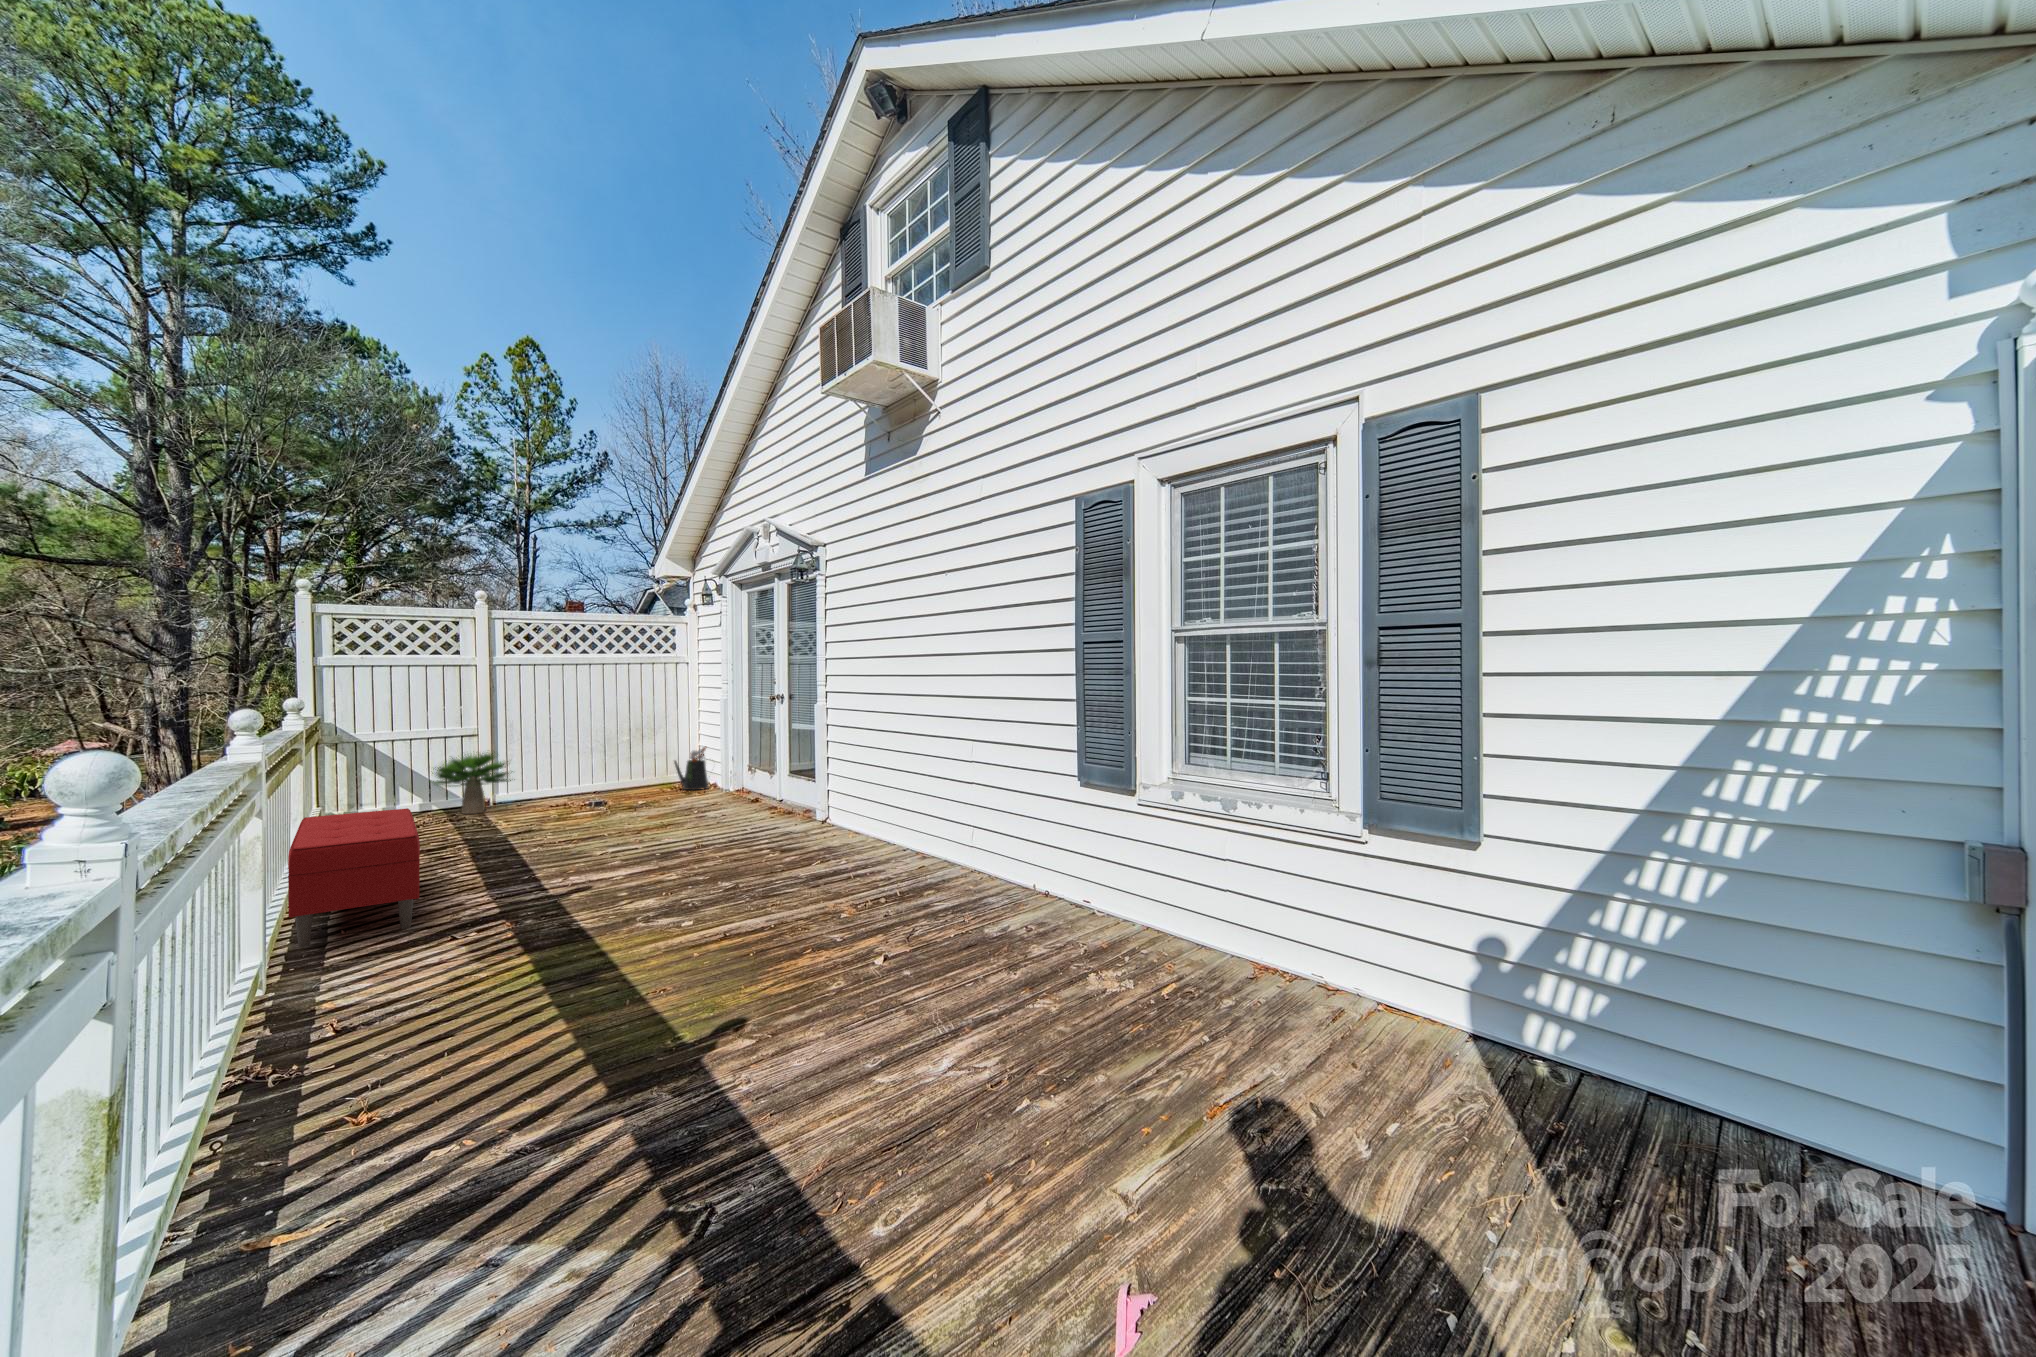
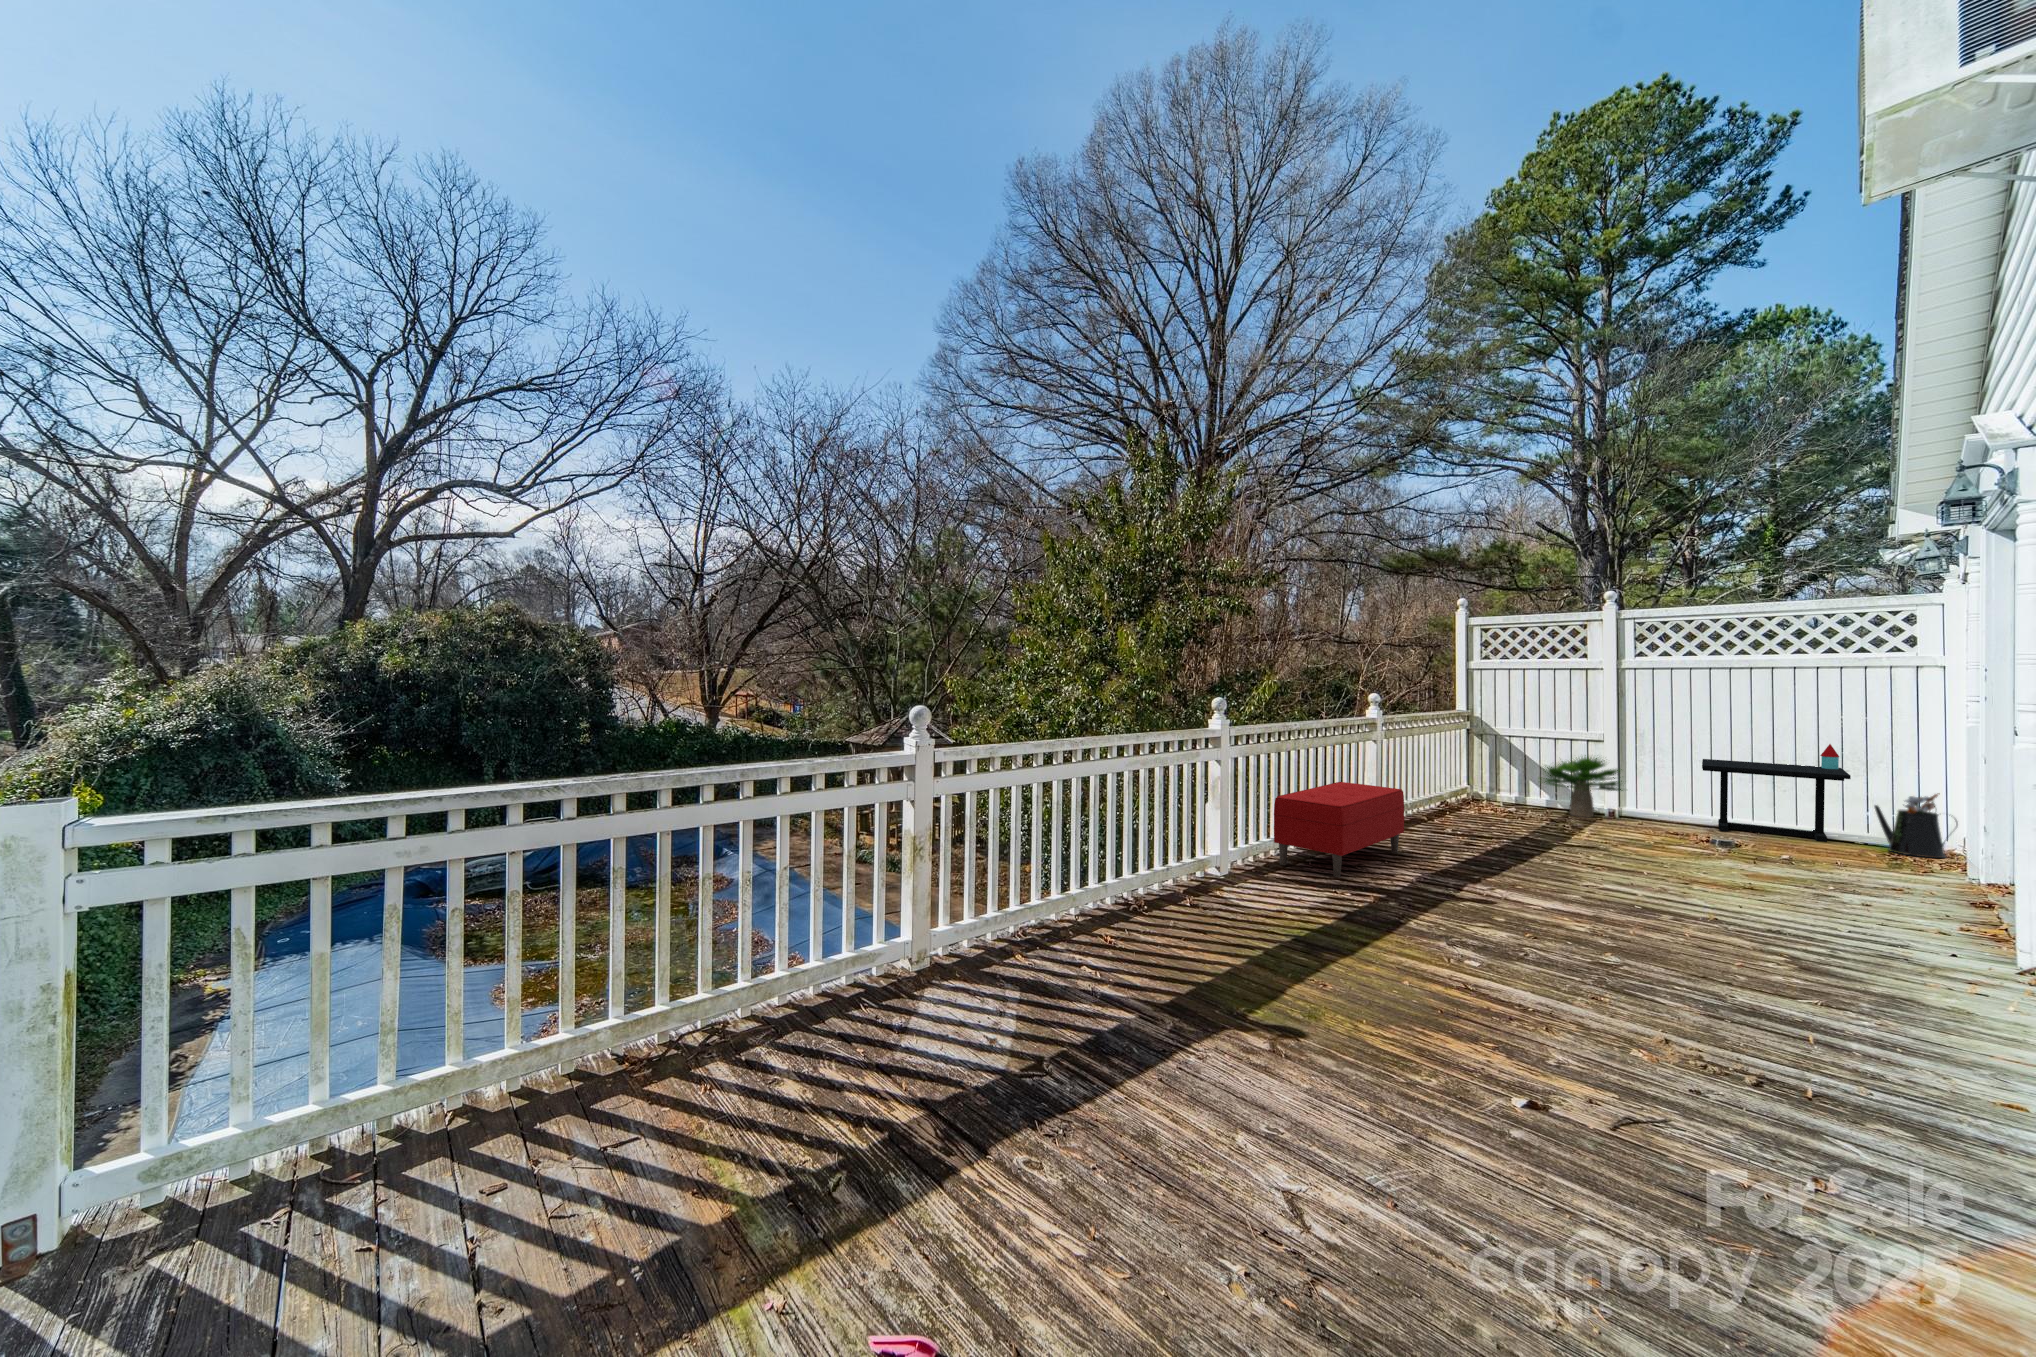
side table: none [562,721,665,800] -> present [1702,744,1851,842]

